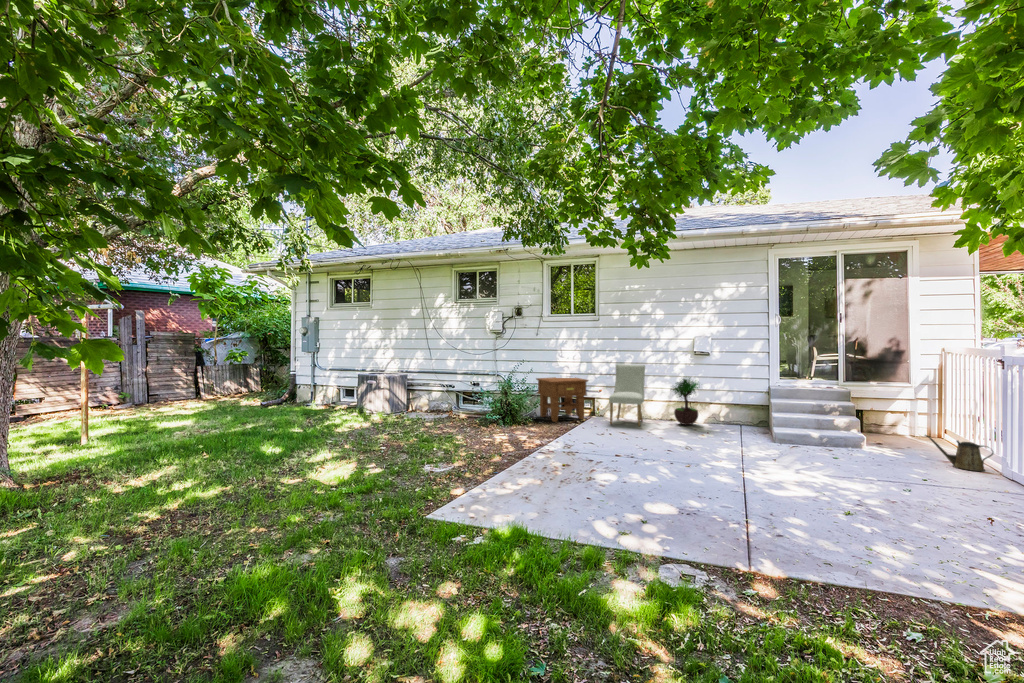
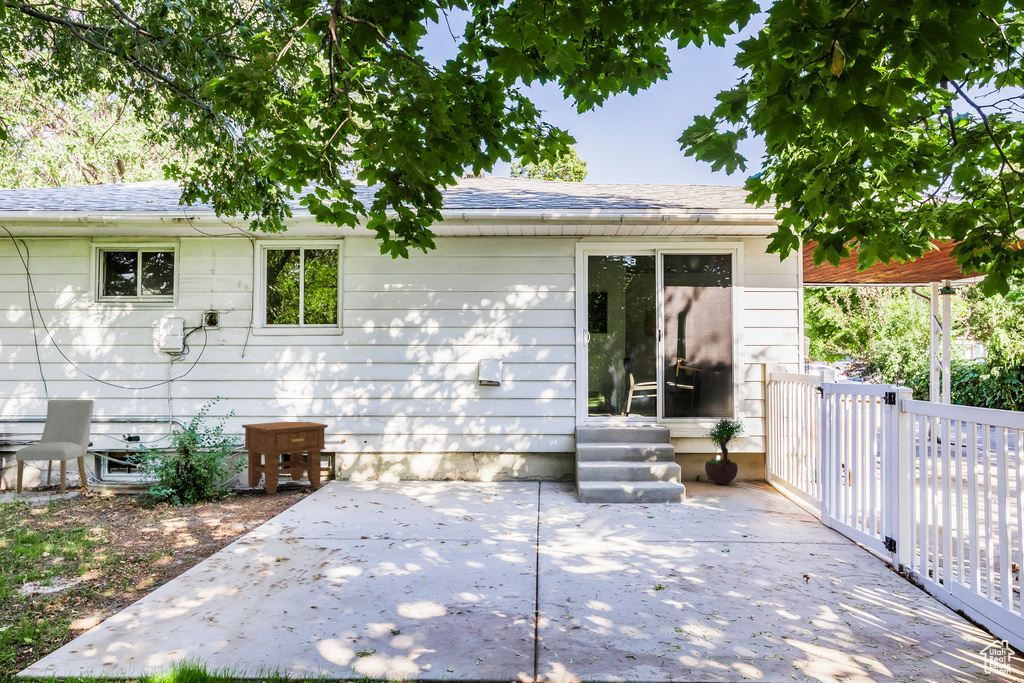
chair: present [609,364,645,426] -> present [16,400,94,494]
potted tree: present [671,378,698,425] -> present [703,417,745,484]
watering can: present [925,435,994,471] -> none [723,478,782,516]

